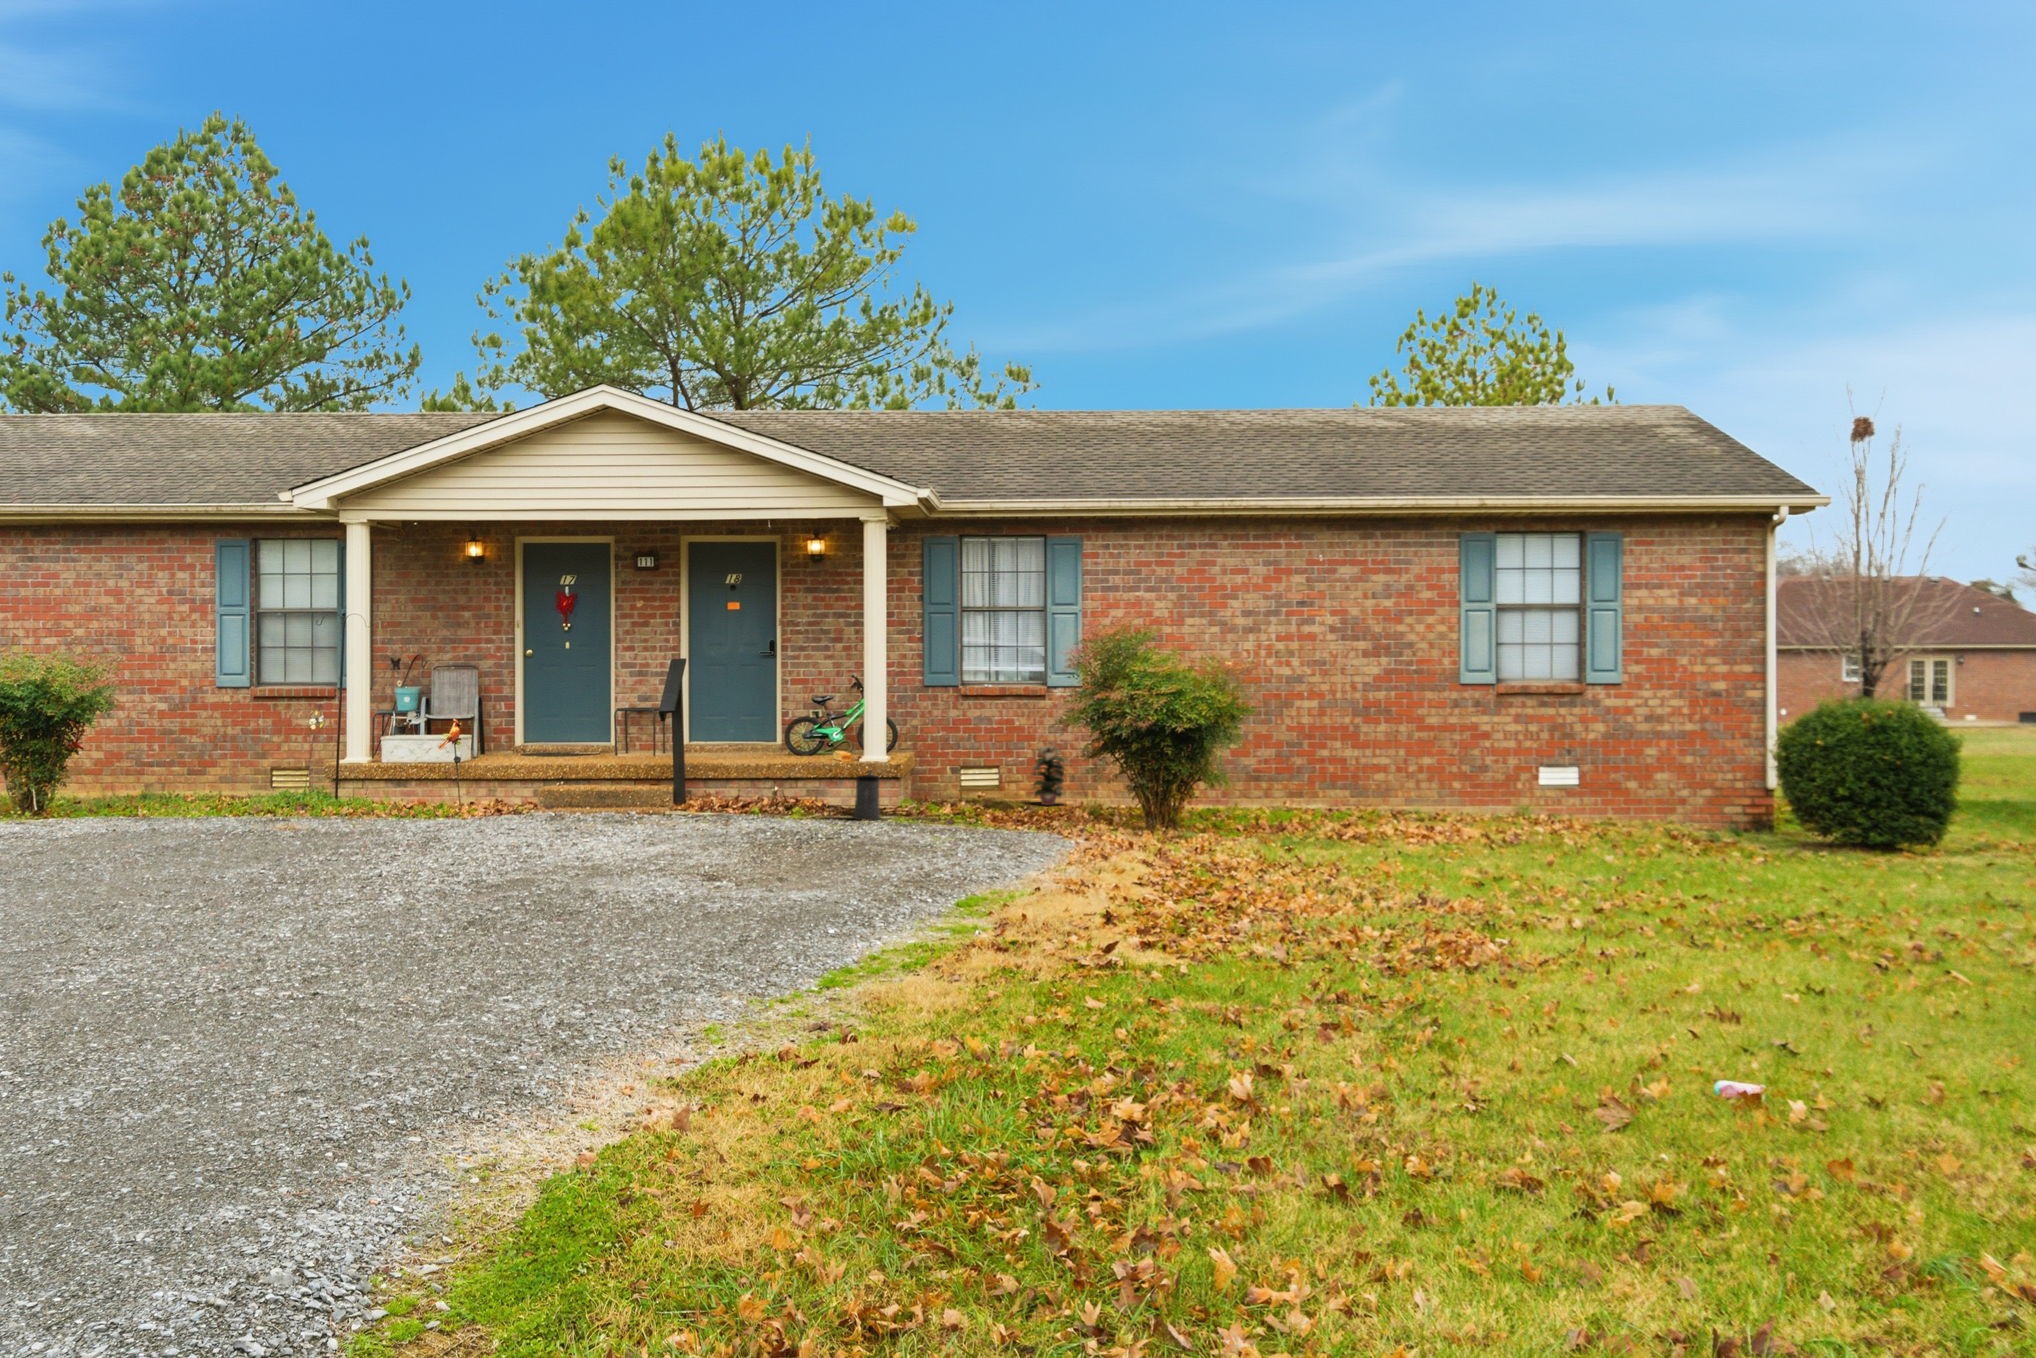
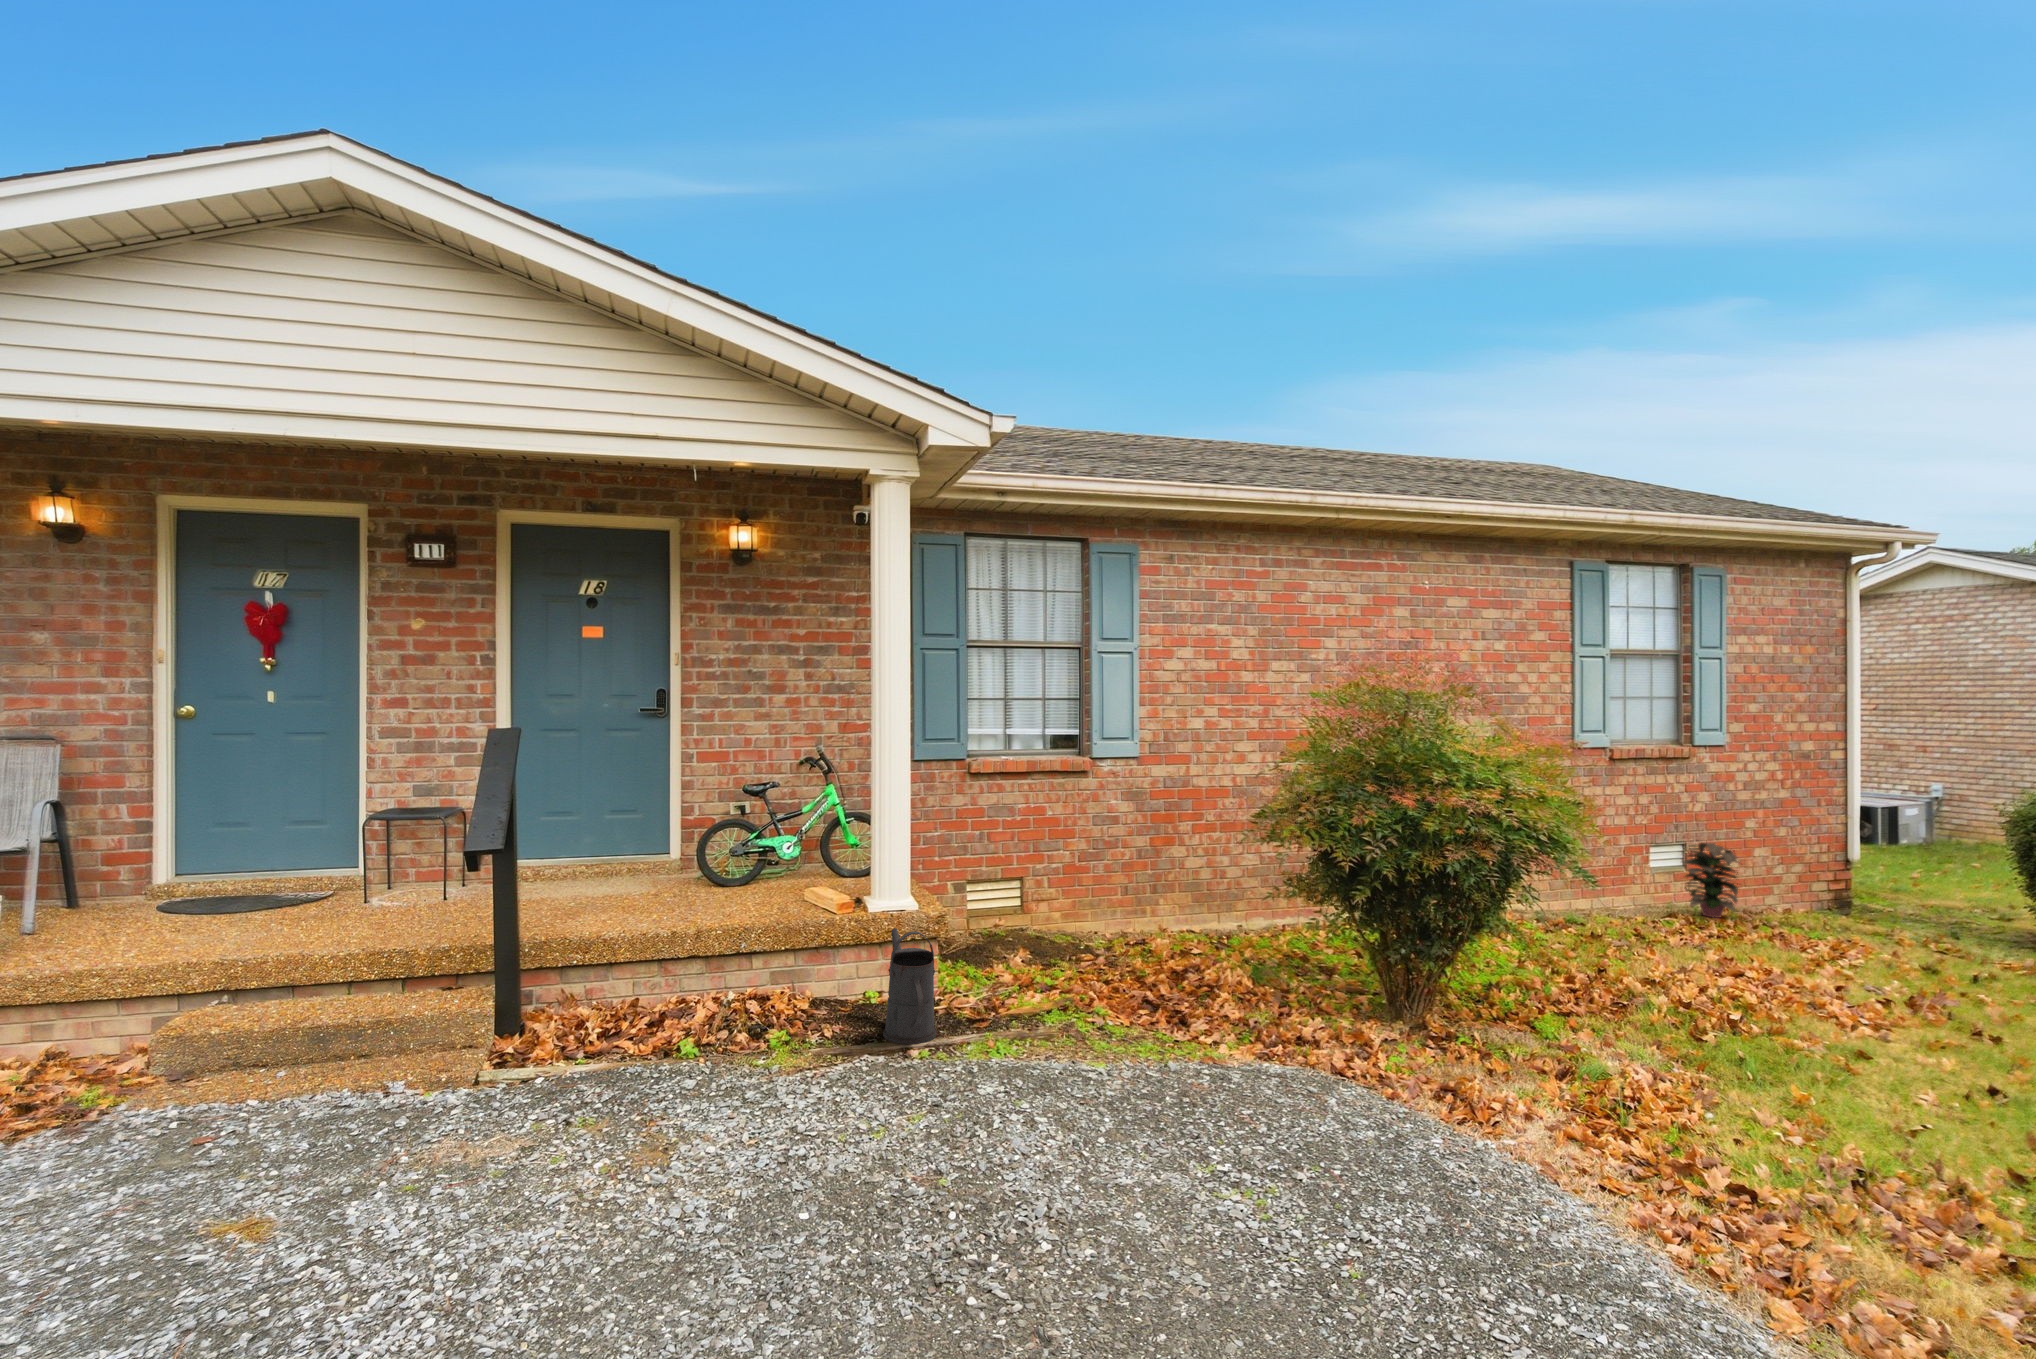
decorative plant: present [1031,746,1066,805] -> present [1683,843,1738,918]

